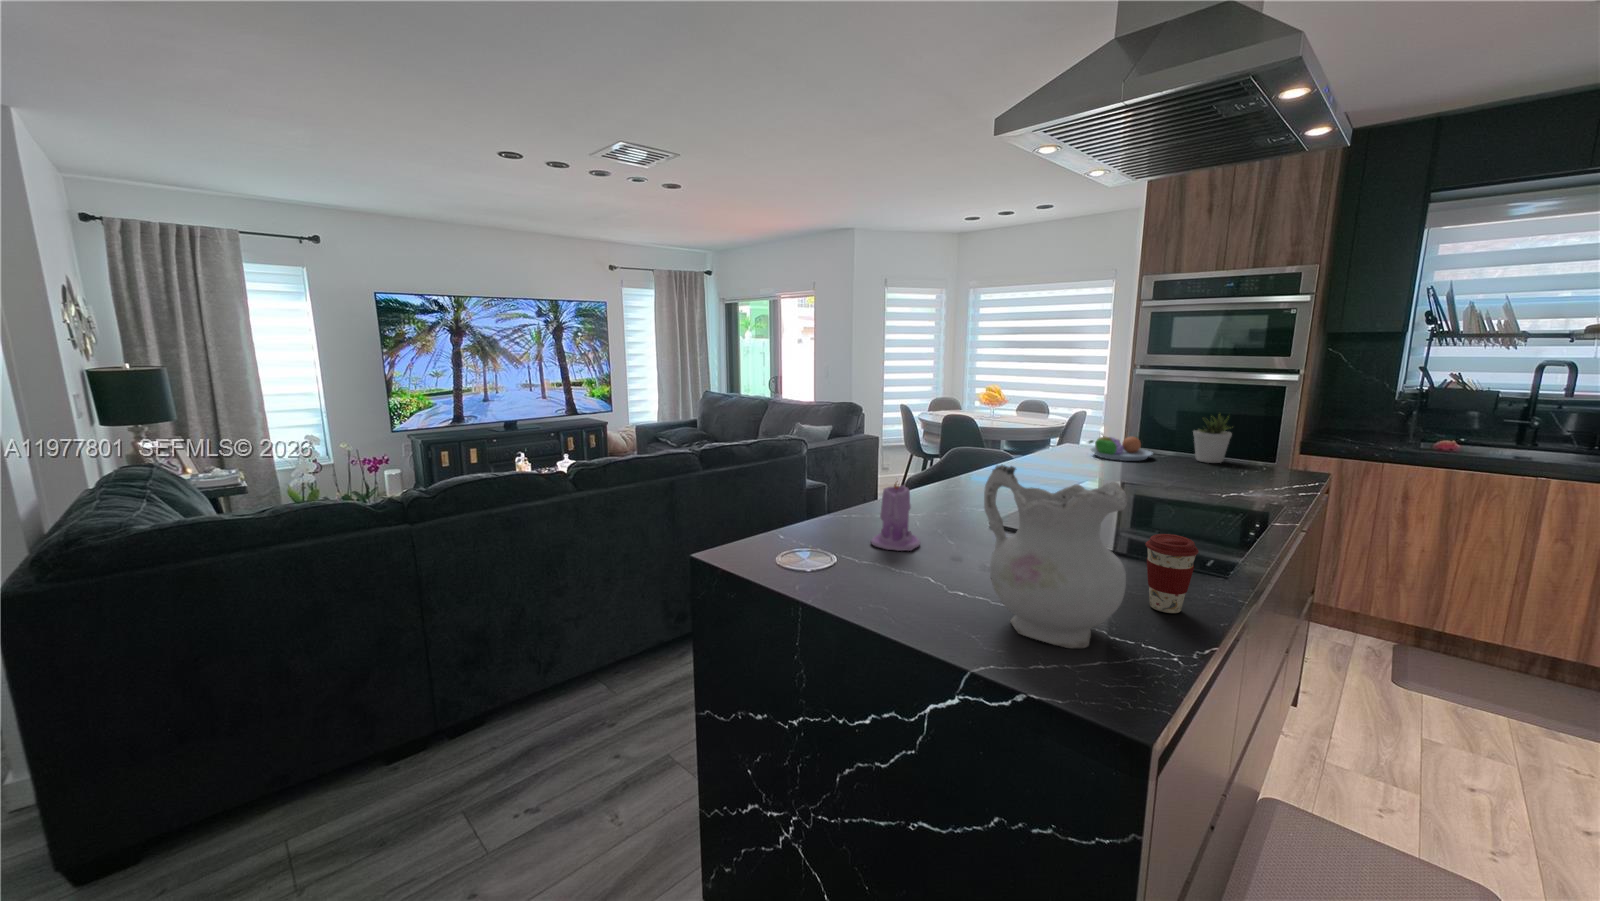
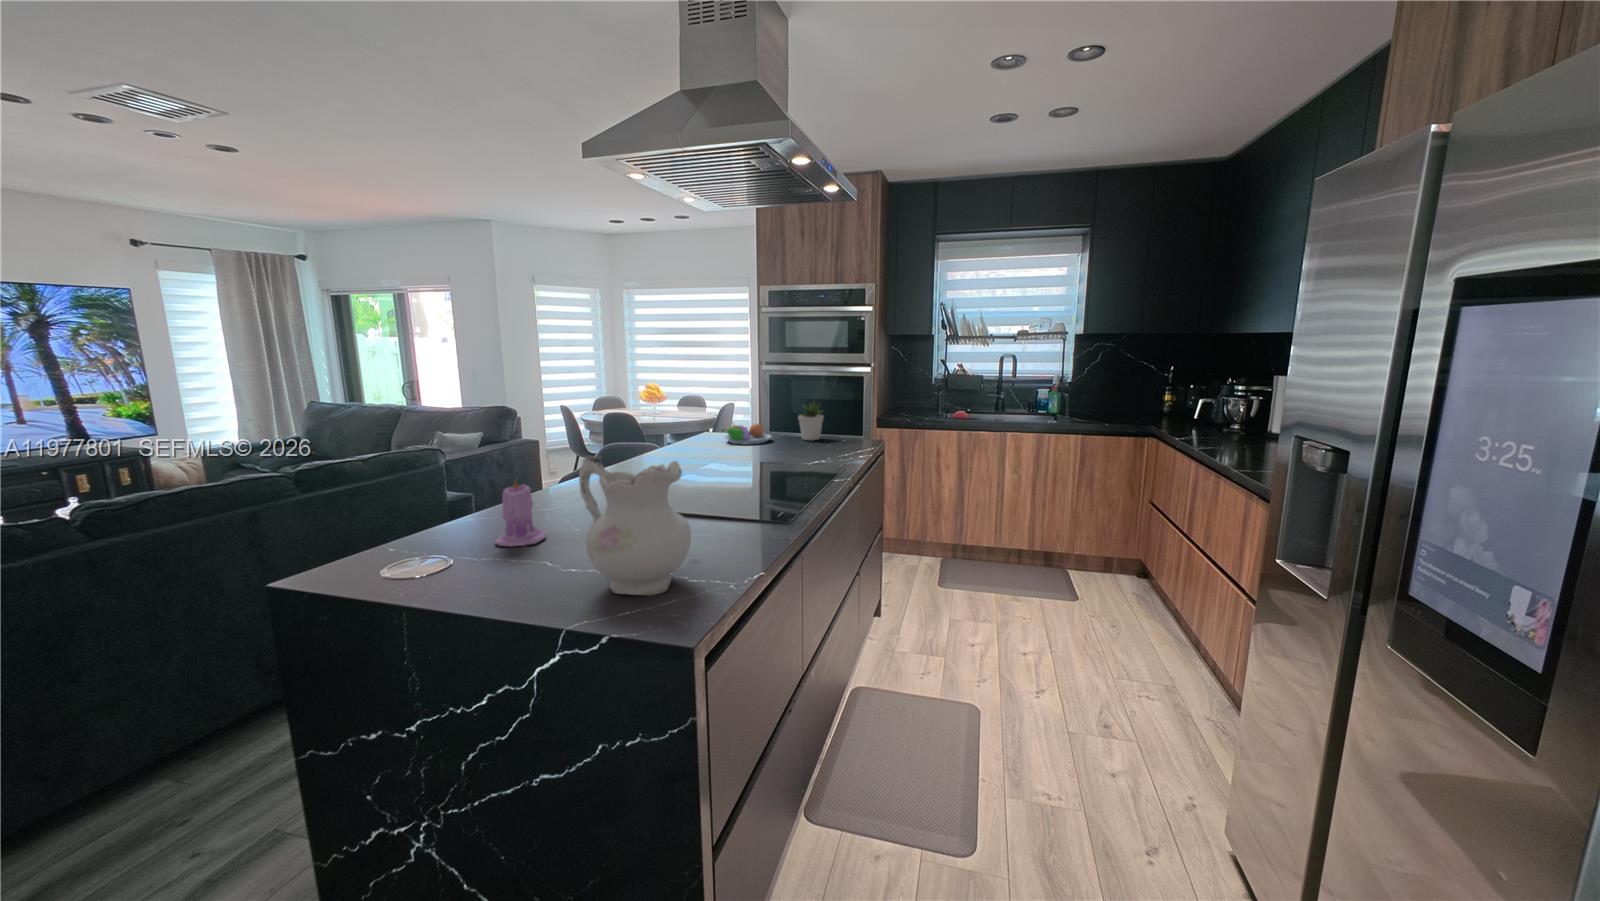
coffee cup: present [1145,534,1198,613] -> none [715,497,750,556]

